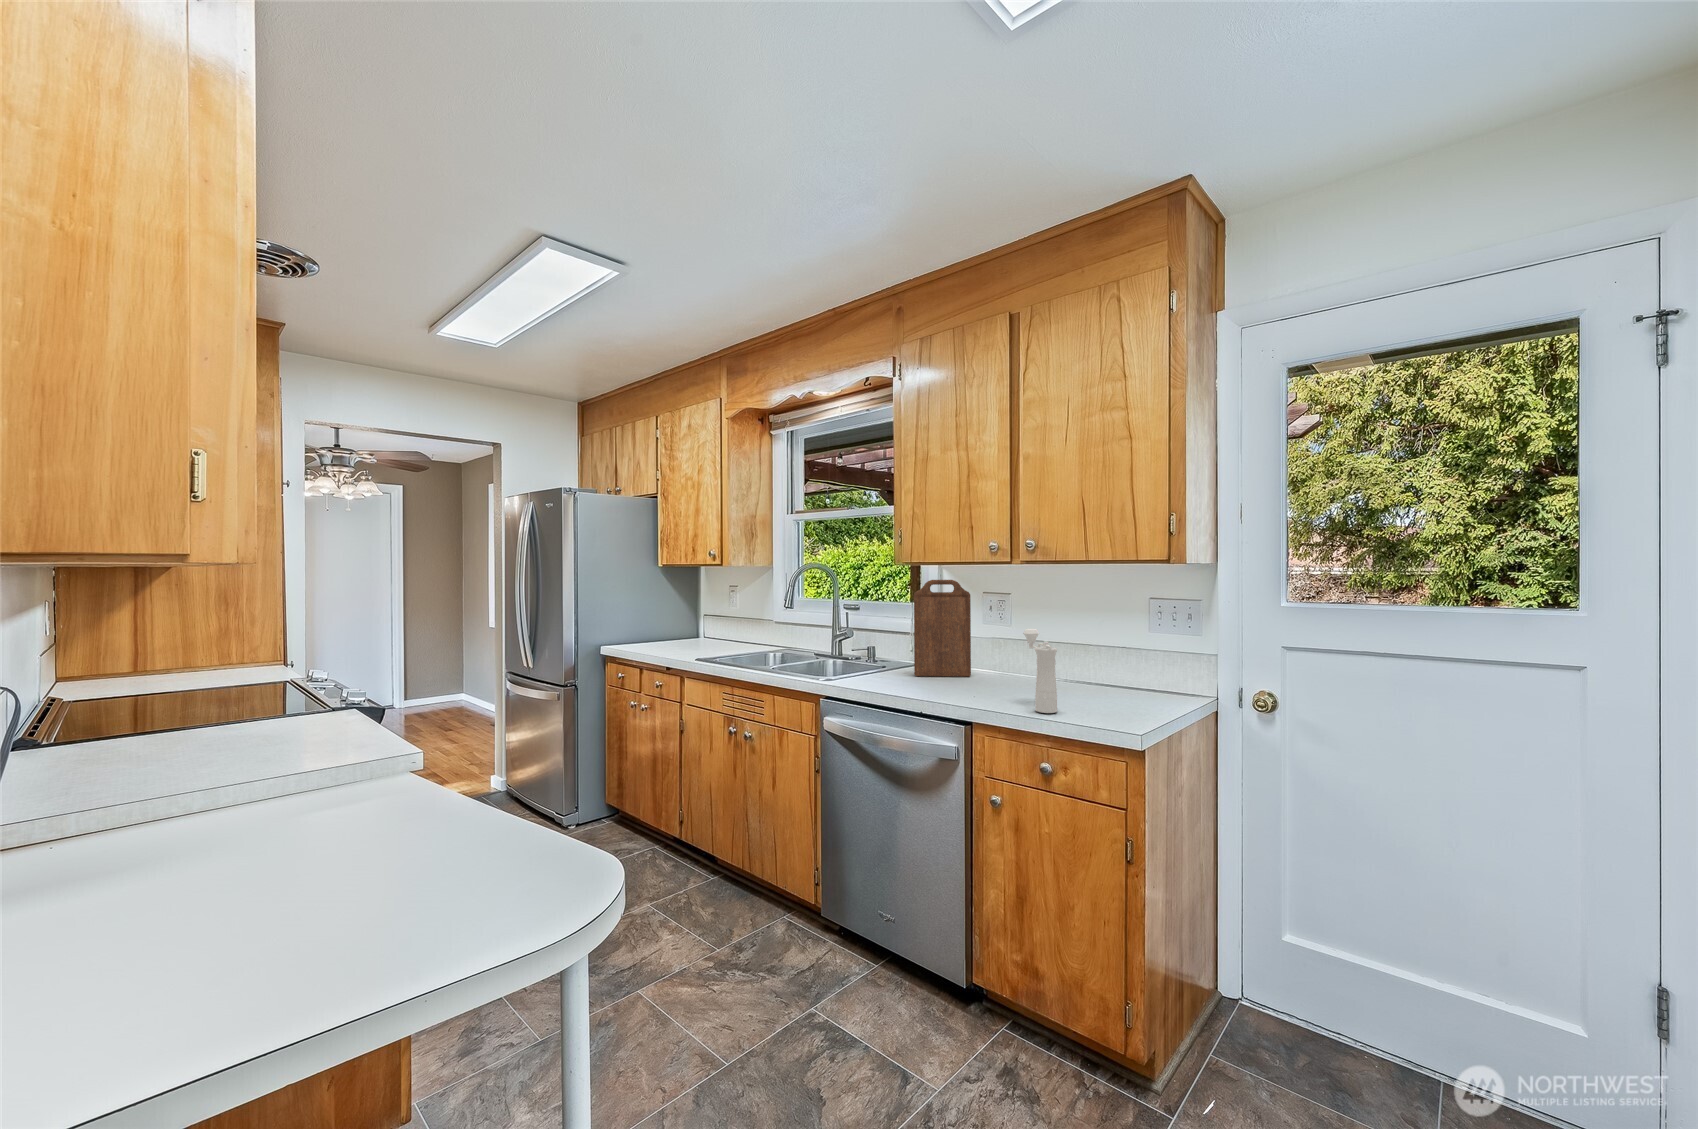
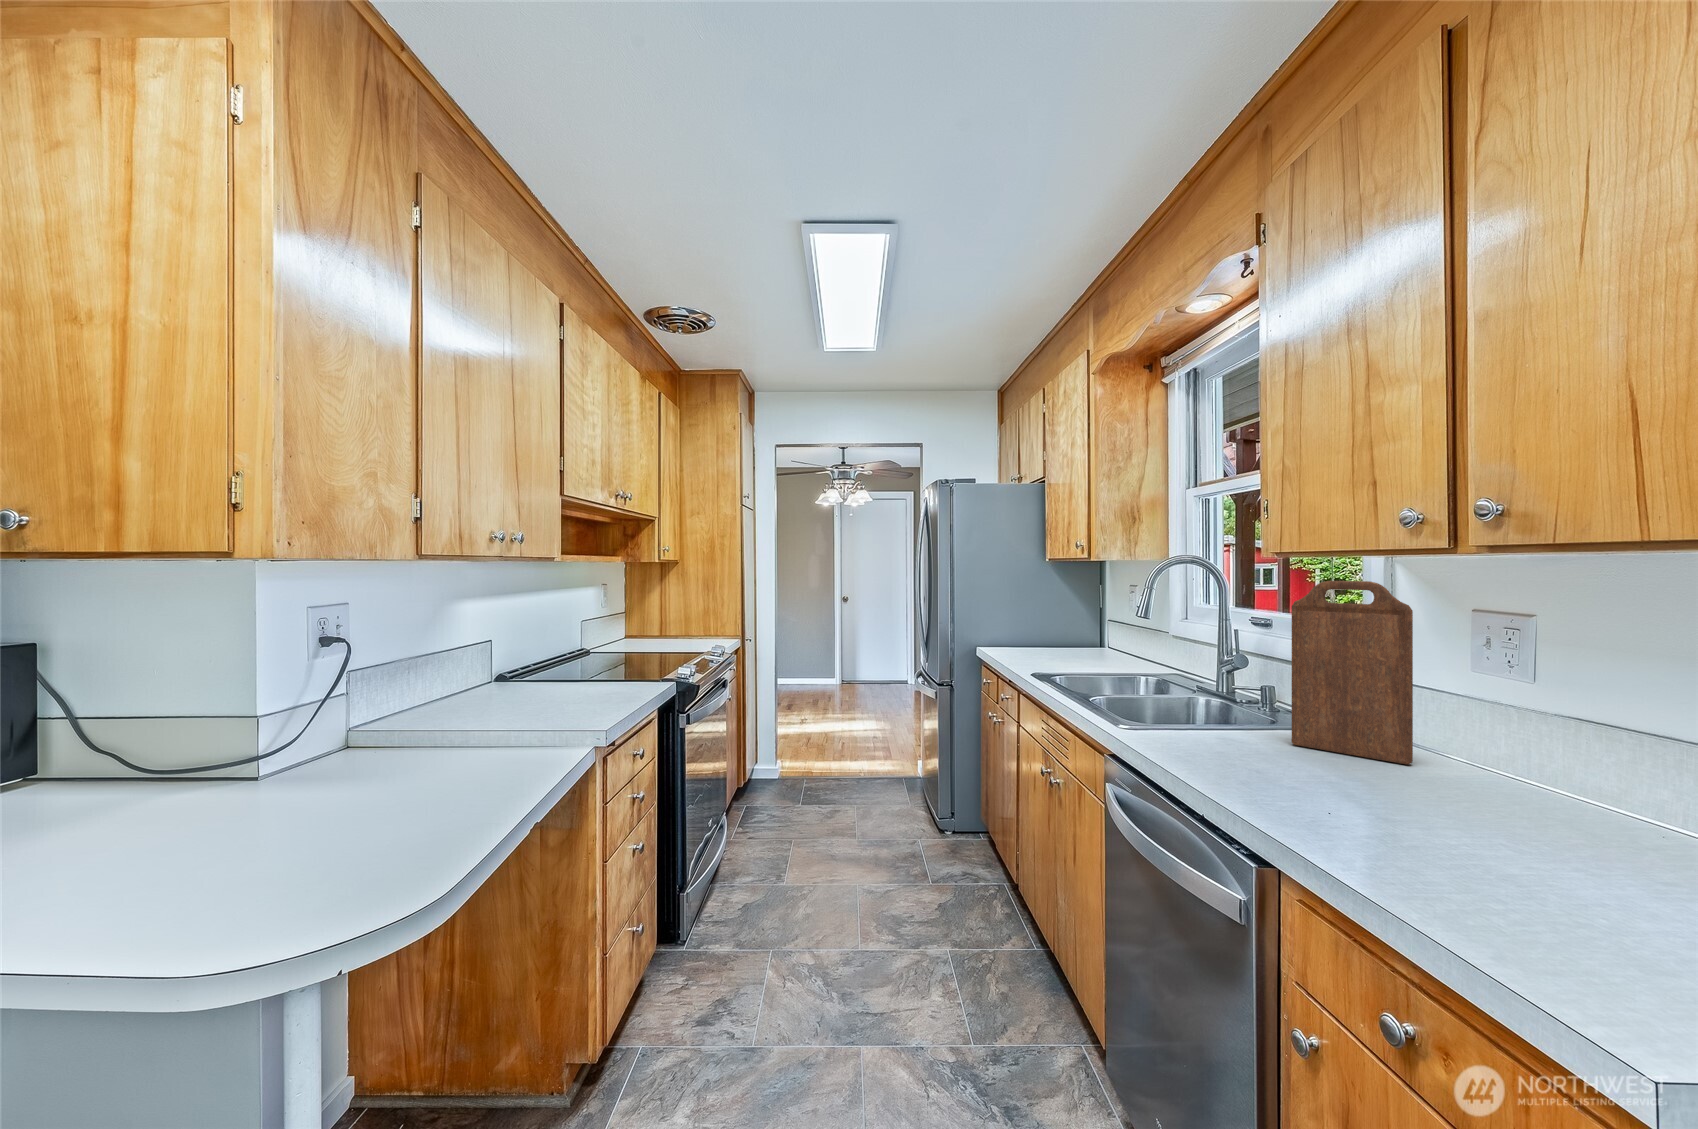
pepper mill: present [1023,629,1057,713] -> none [1429,688,1494,889]

